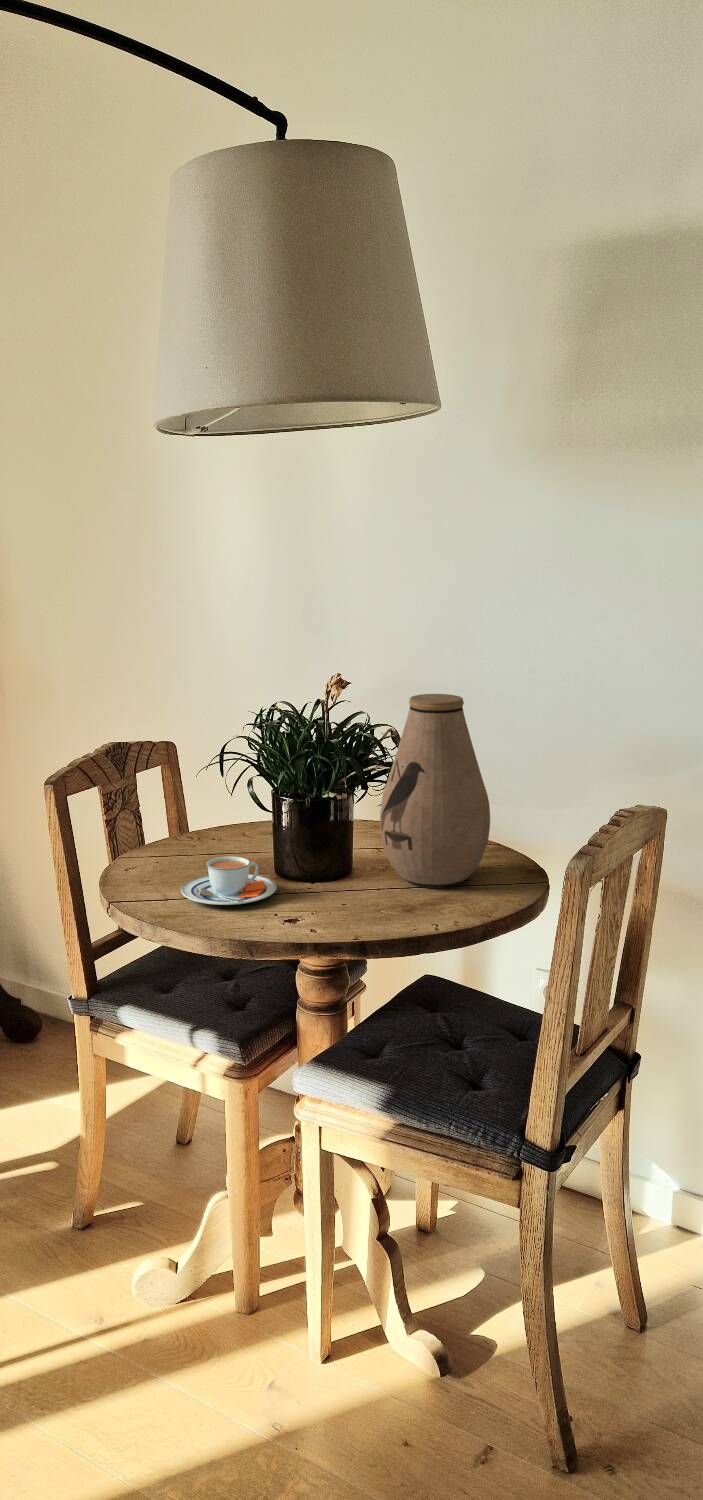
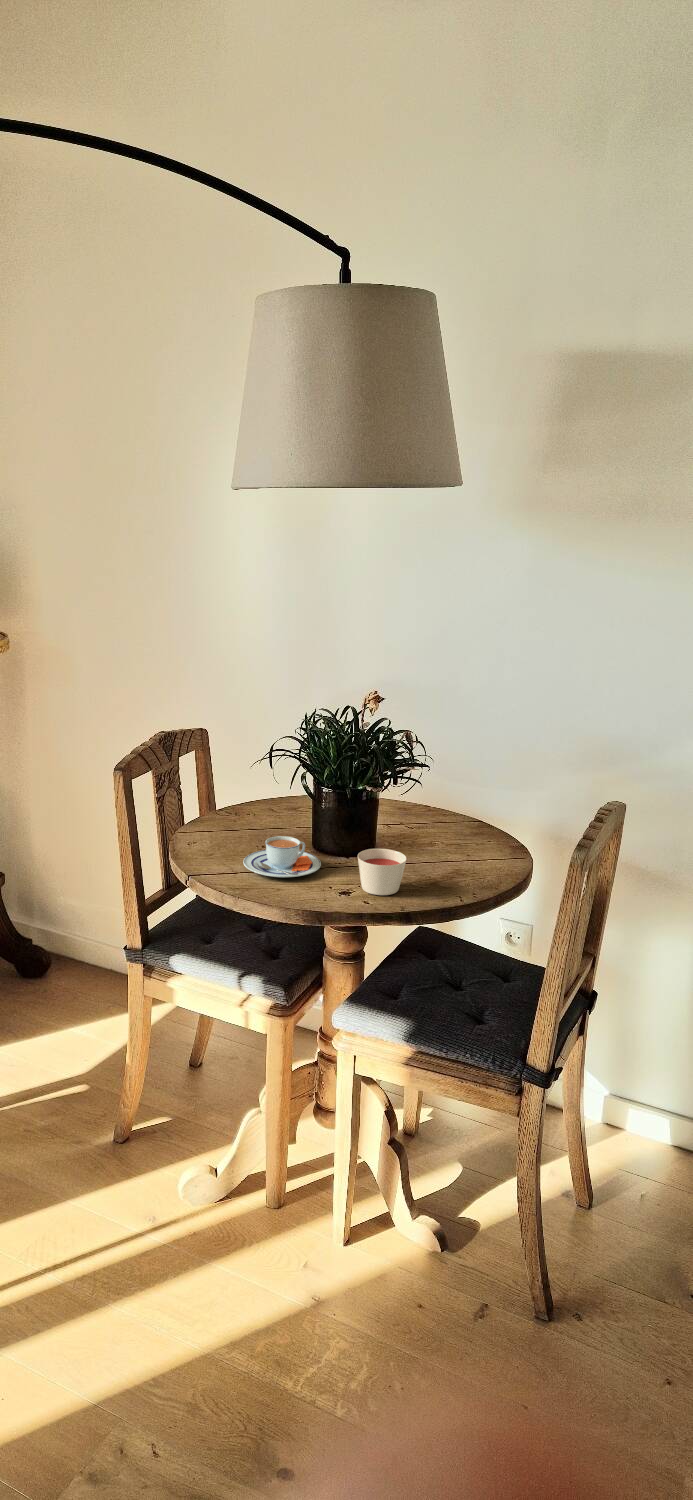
vase: present [380,694,490,888] -> none [402,707,492,864]
candle: none [310,867,371,924] -> present [358,849,406,895]

